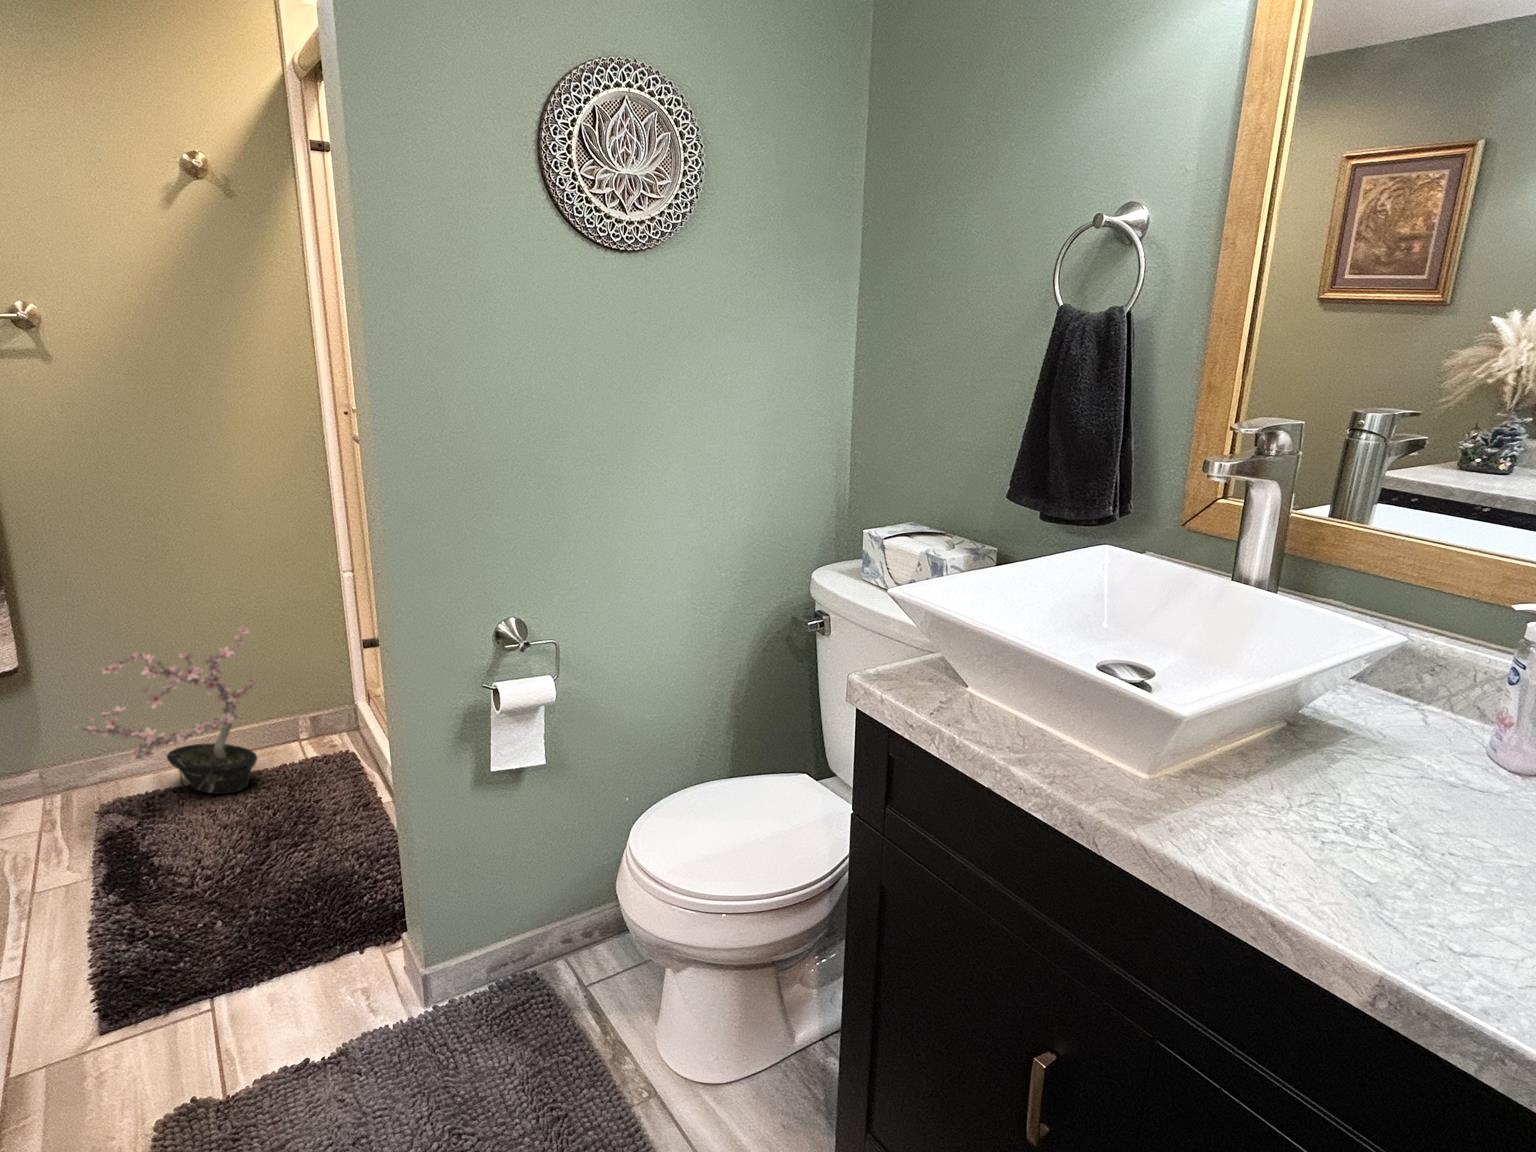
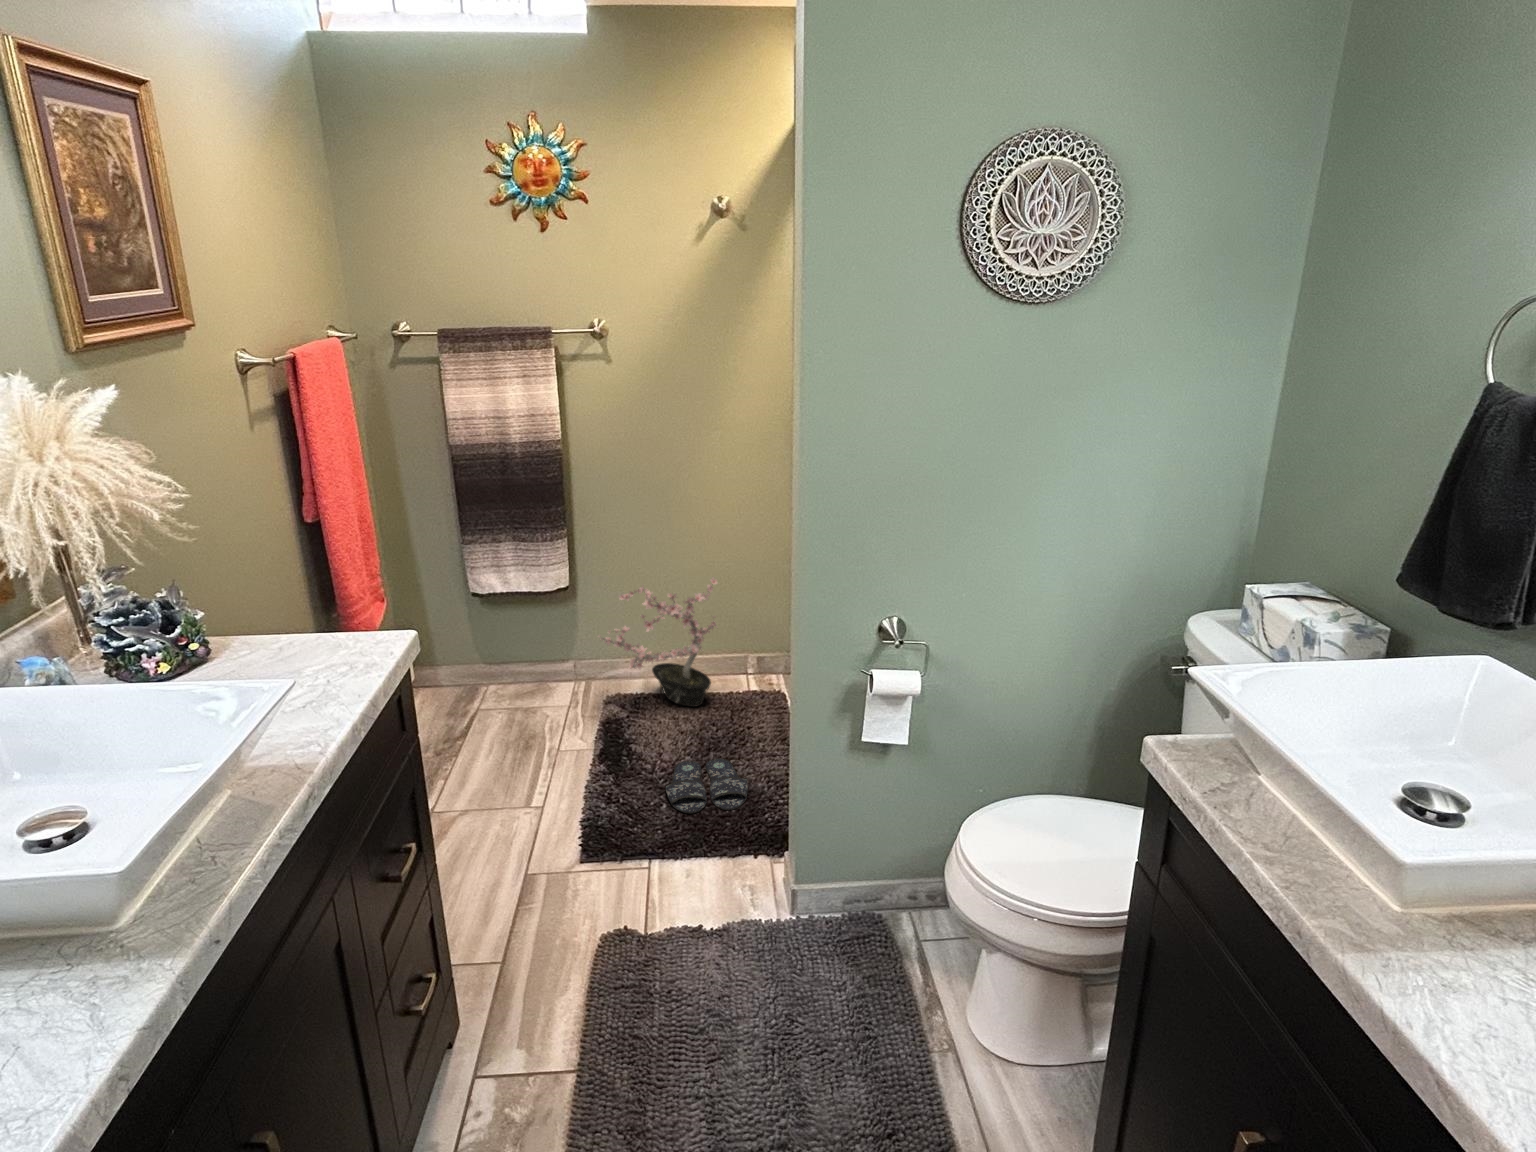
slippers: none [216,845,335,926] -> present [666,758,748,813]

